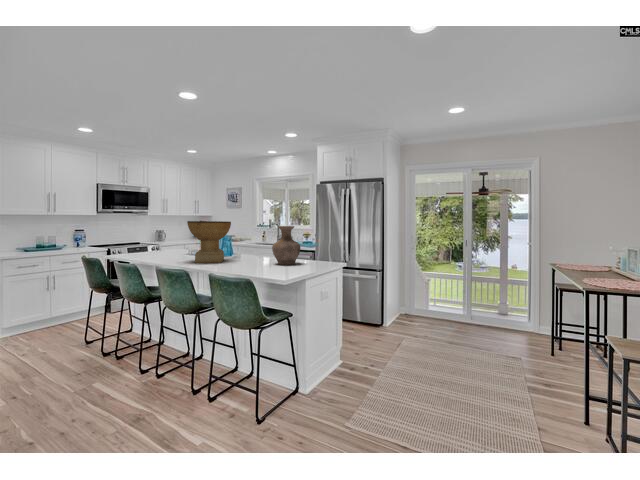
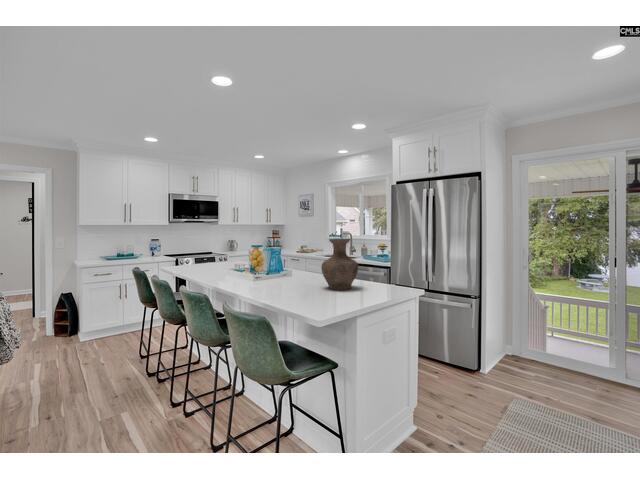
decorative bowl: present [187,221,231,263] -> none [228,232,278,282]

